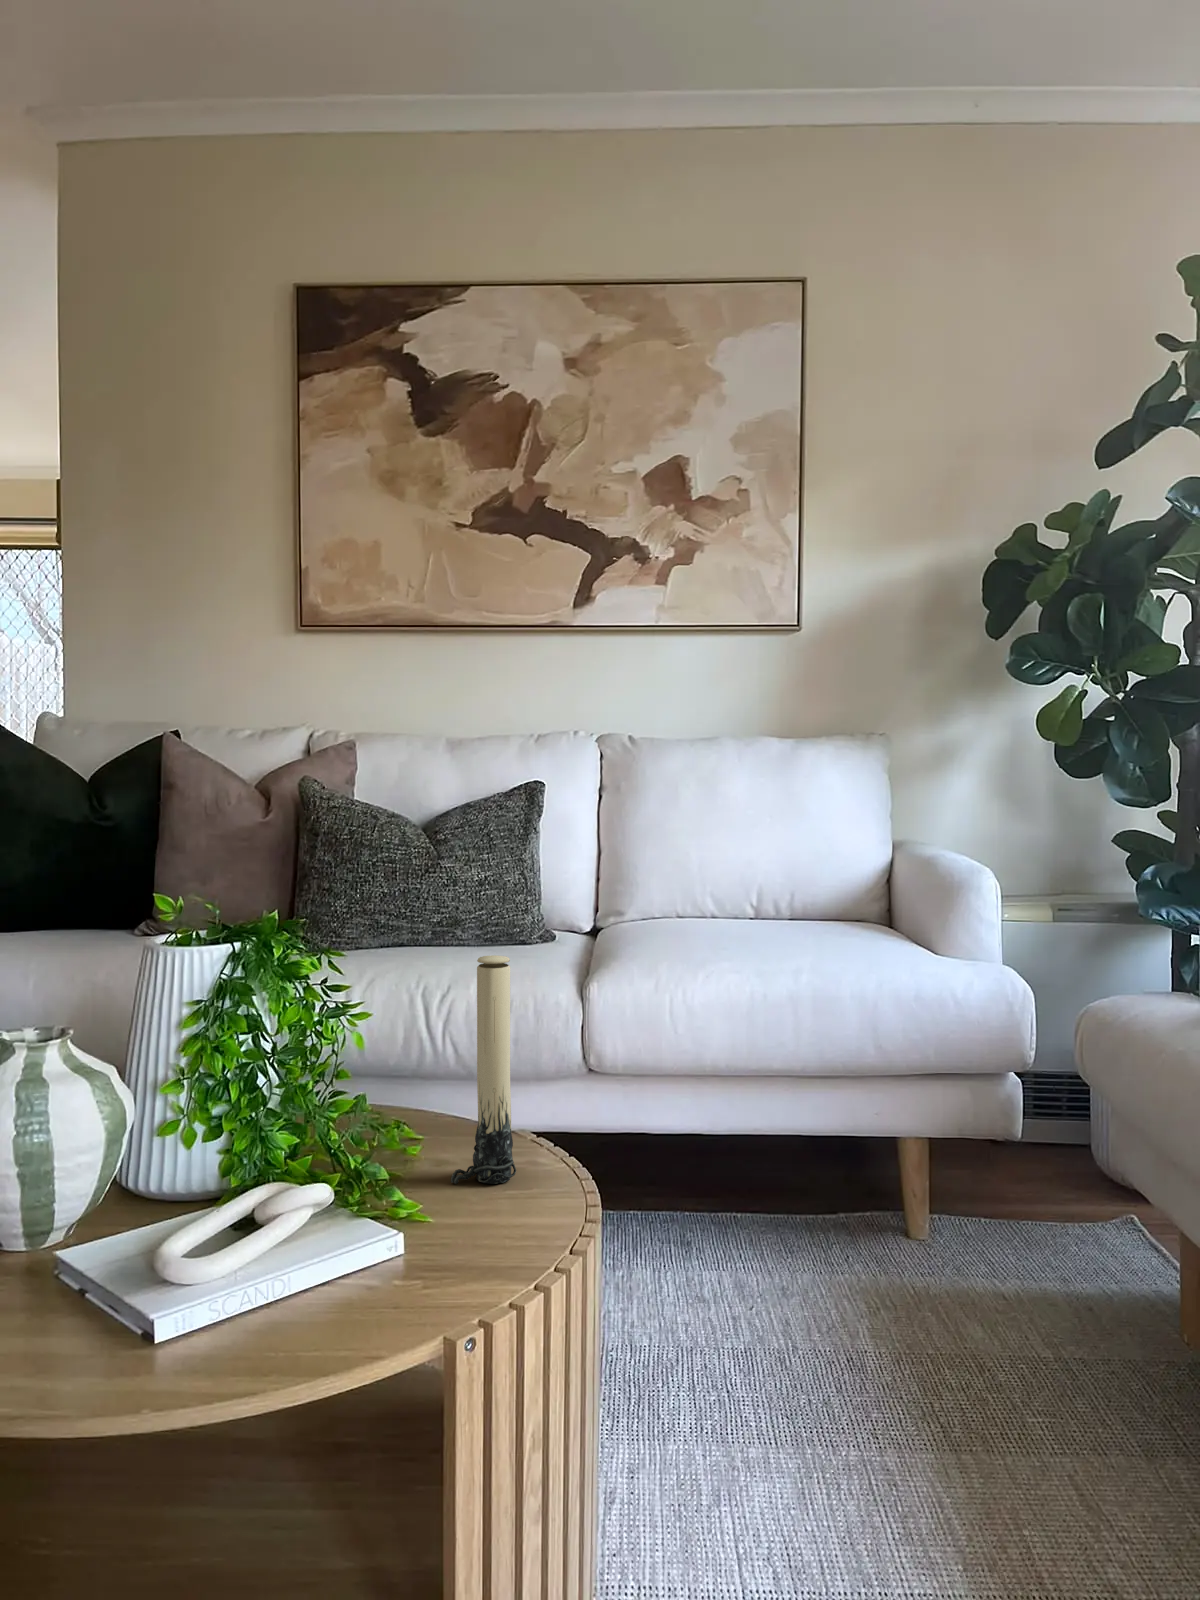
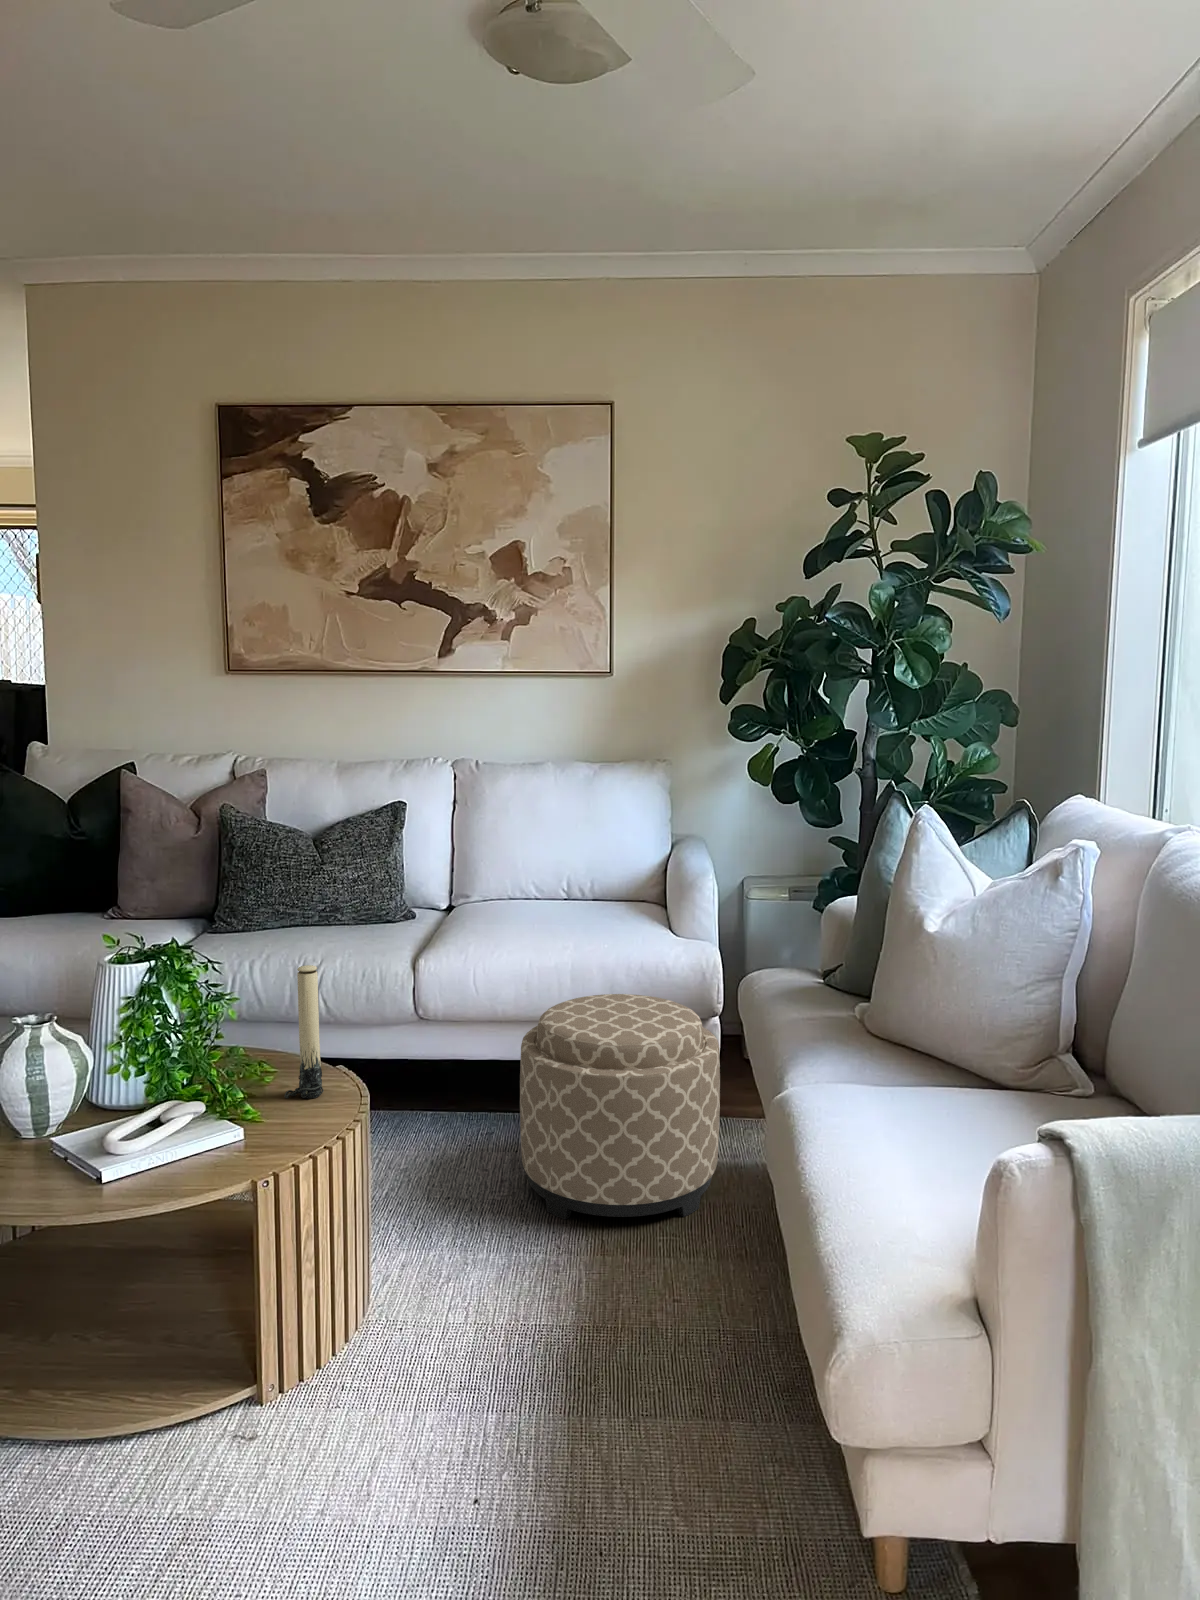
ottoman: none [759,1037,1074,1387] -> present [520,994,720,1220]

